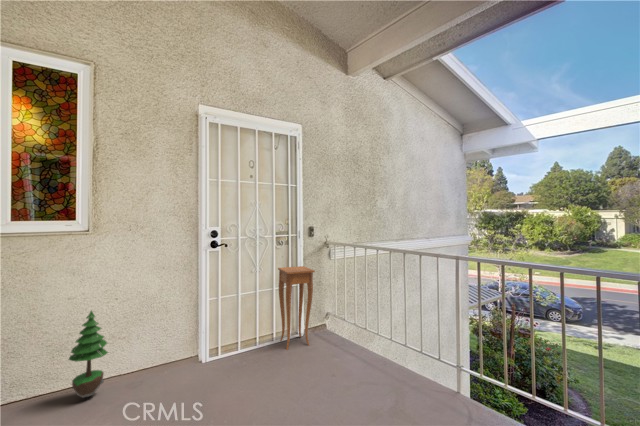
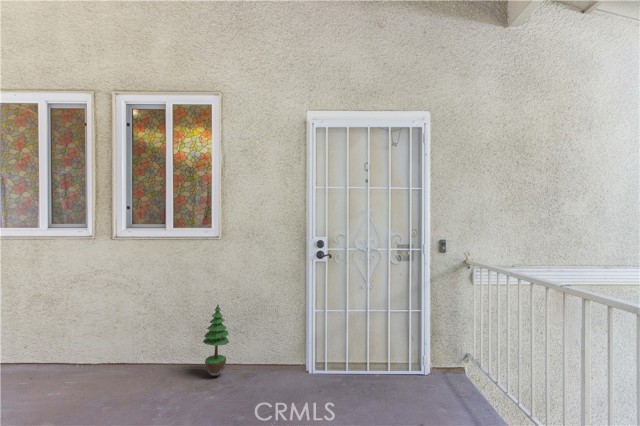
side table: present [278,266,315,350] -> none [394,287,436,390]

